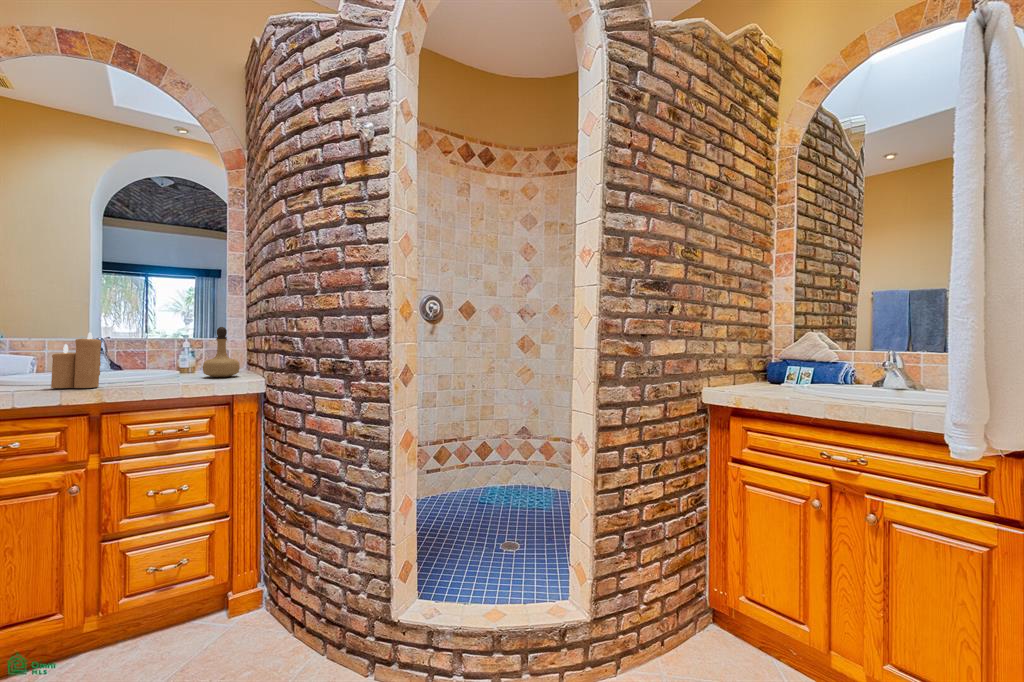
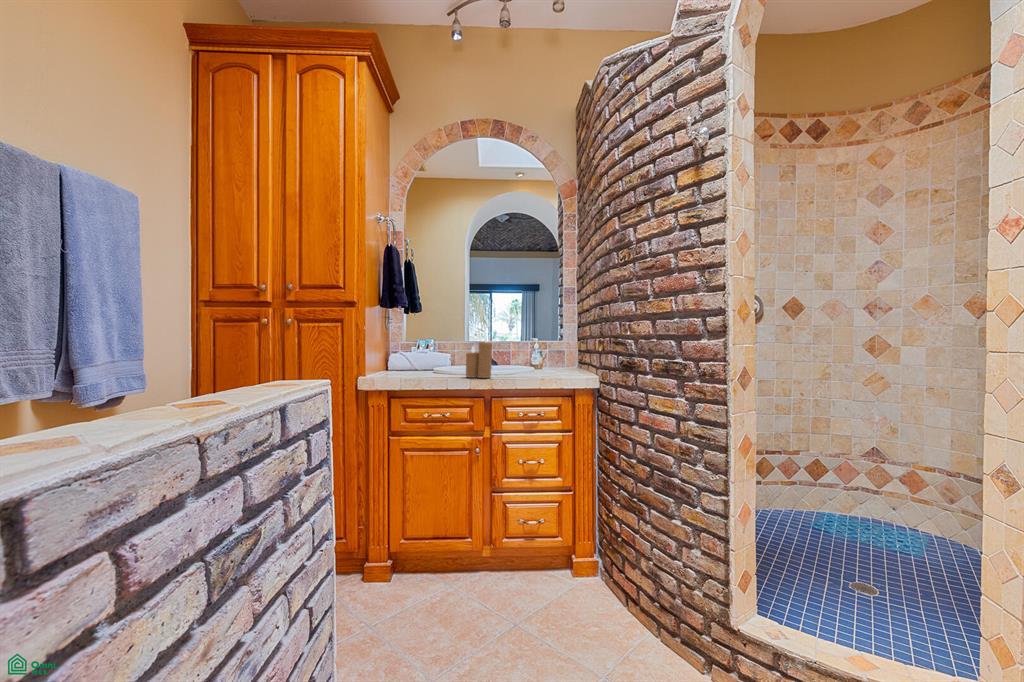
perfume bottle: present [203,327,240,377] -> none [551,332,577,374]

